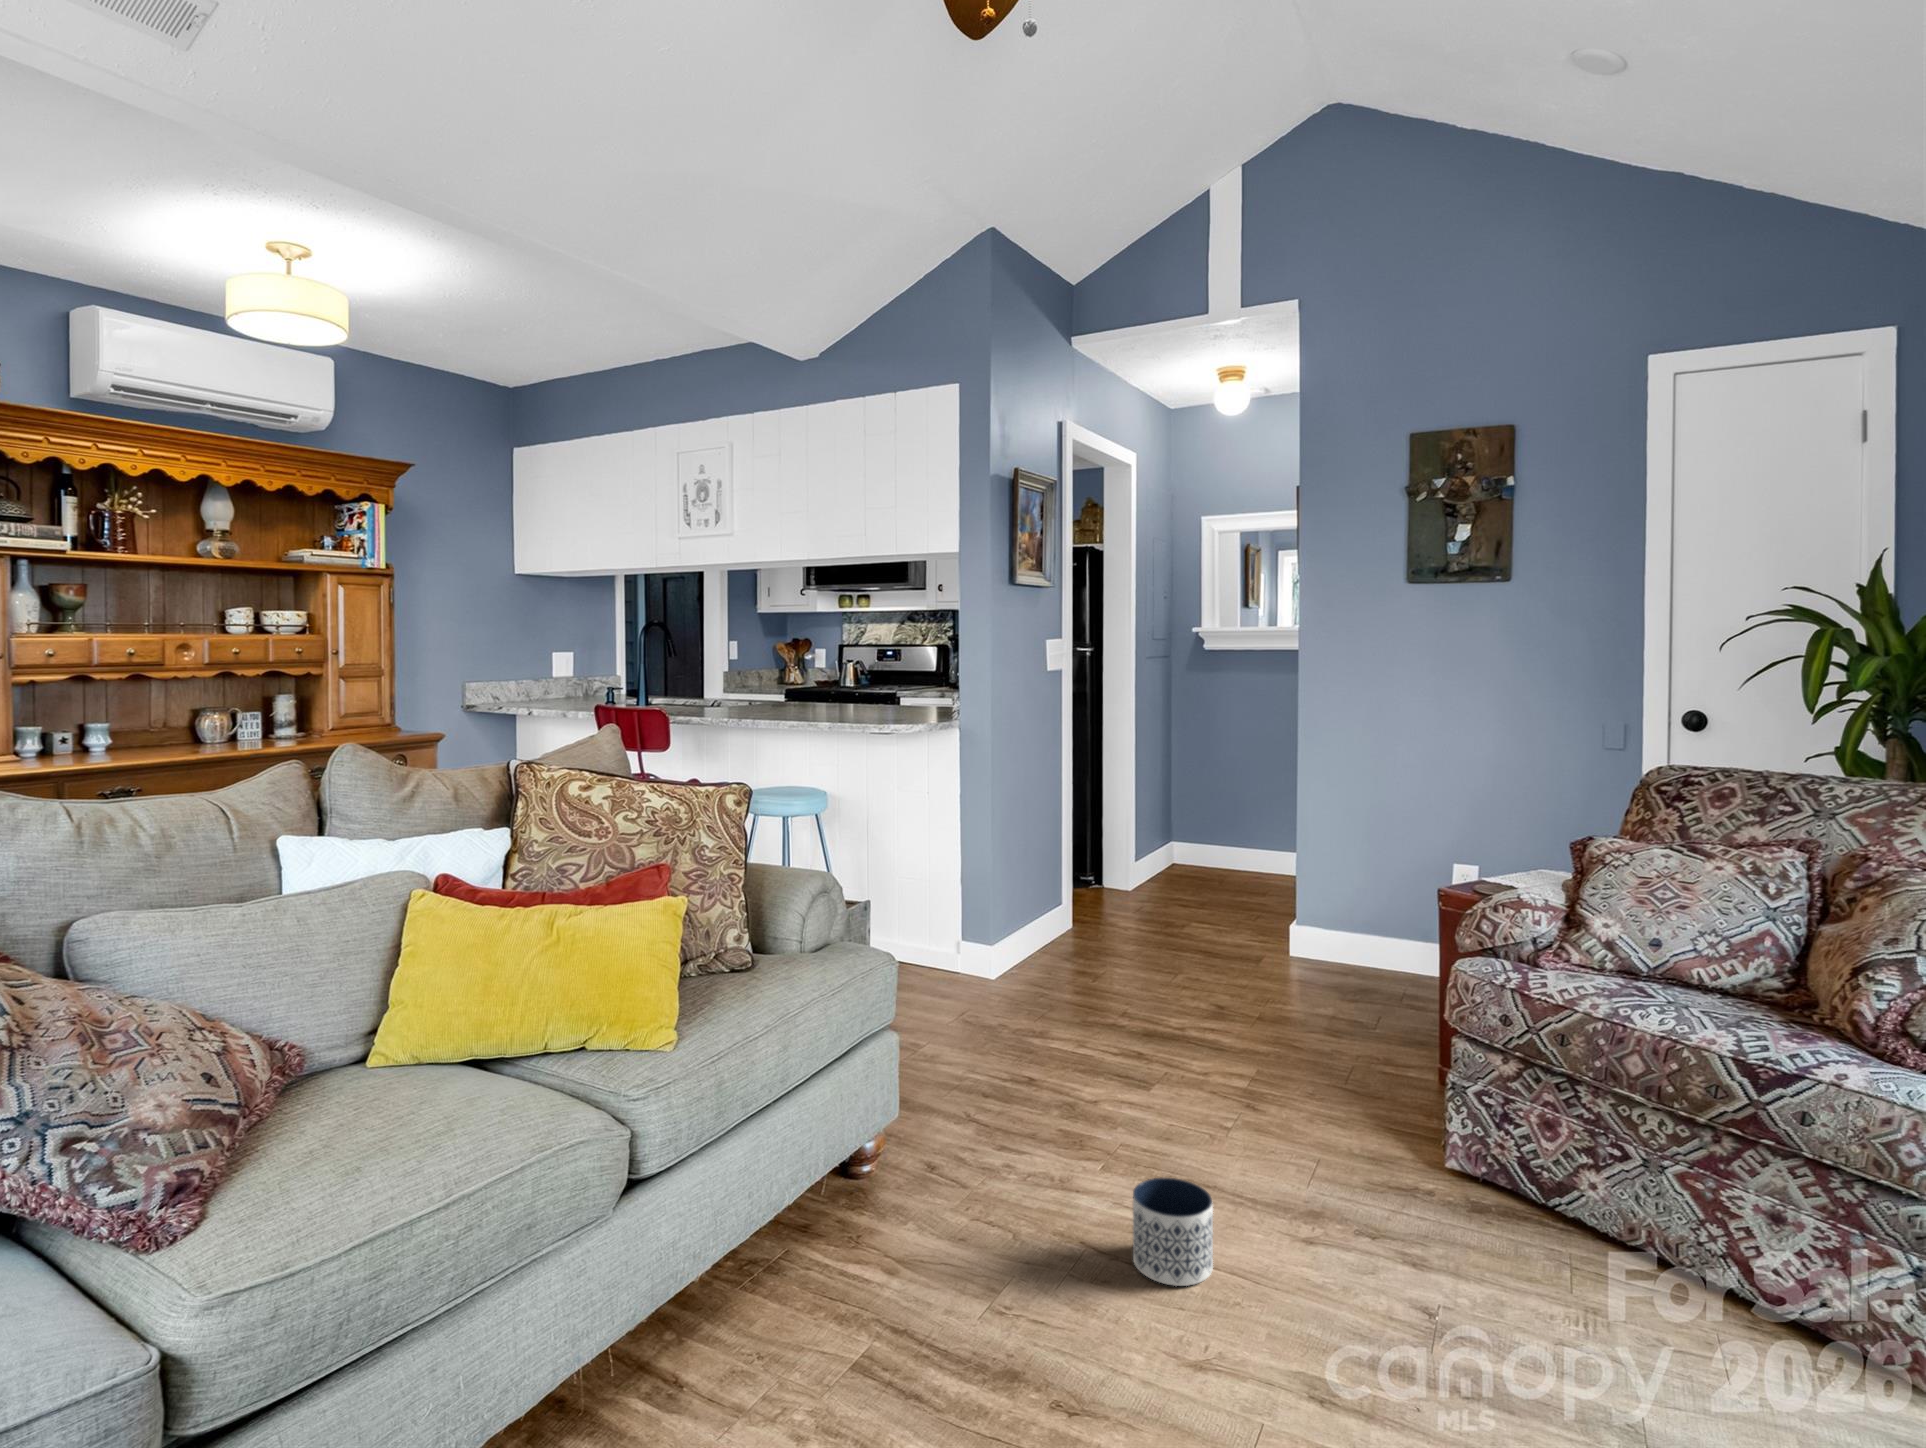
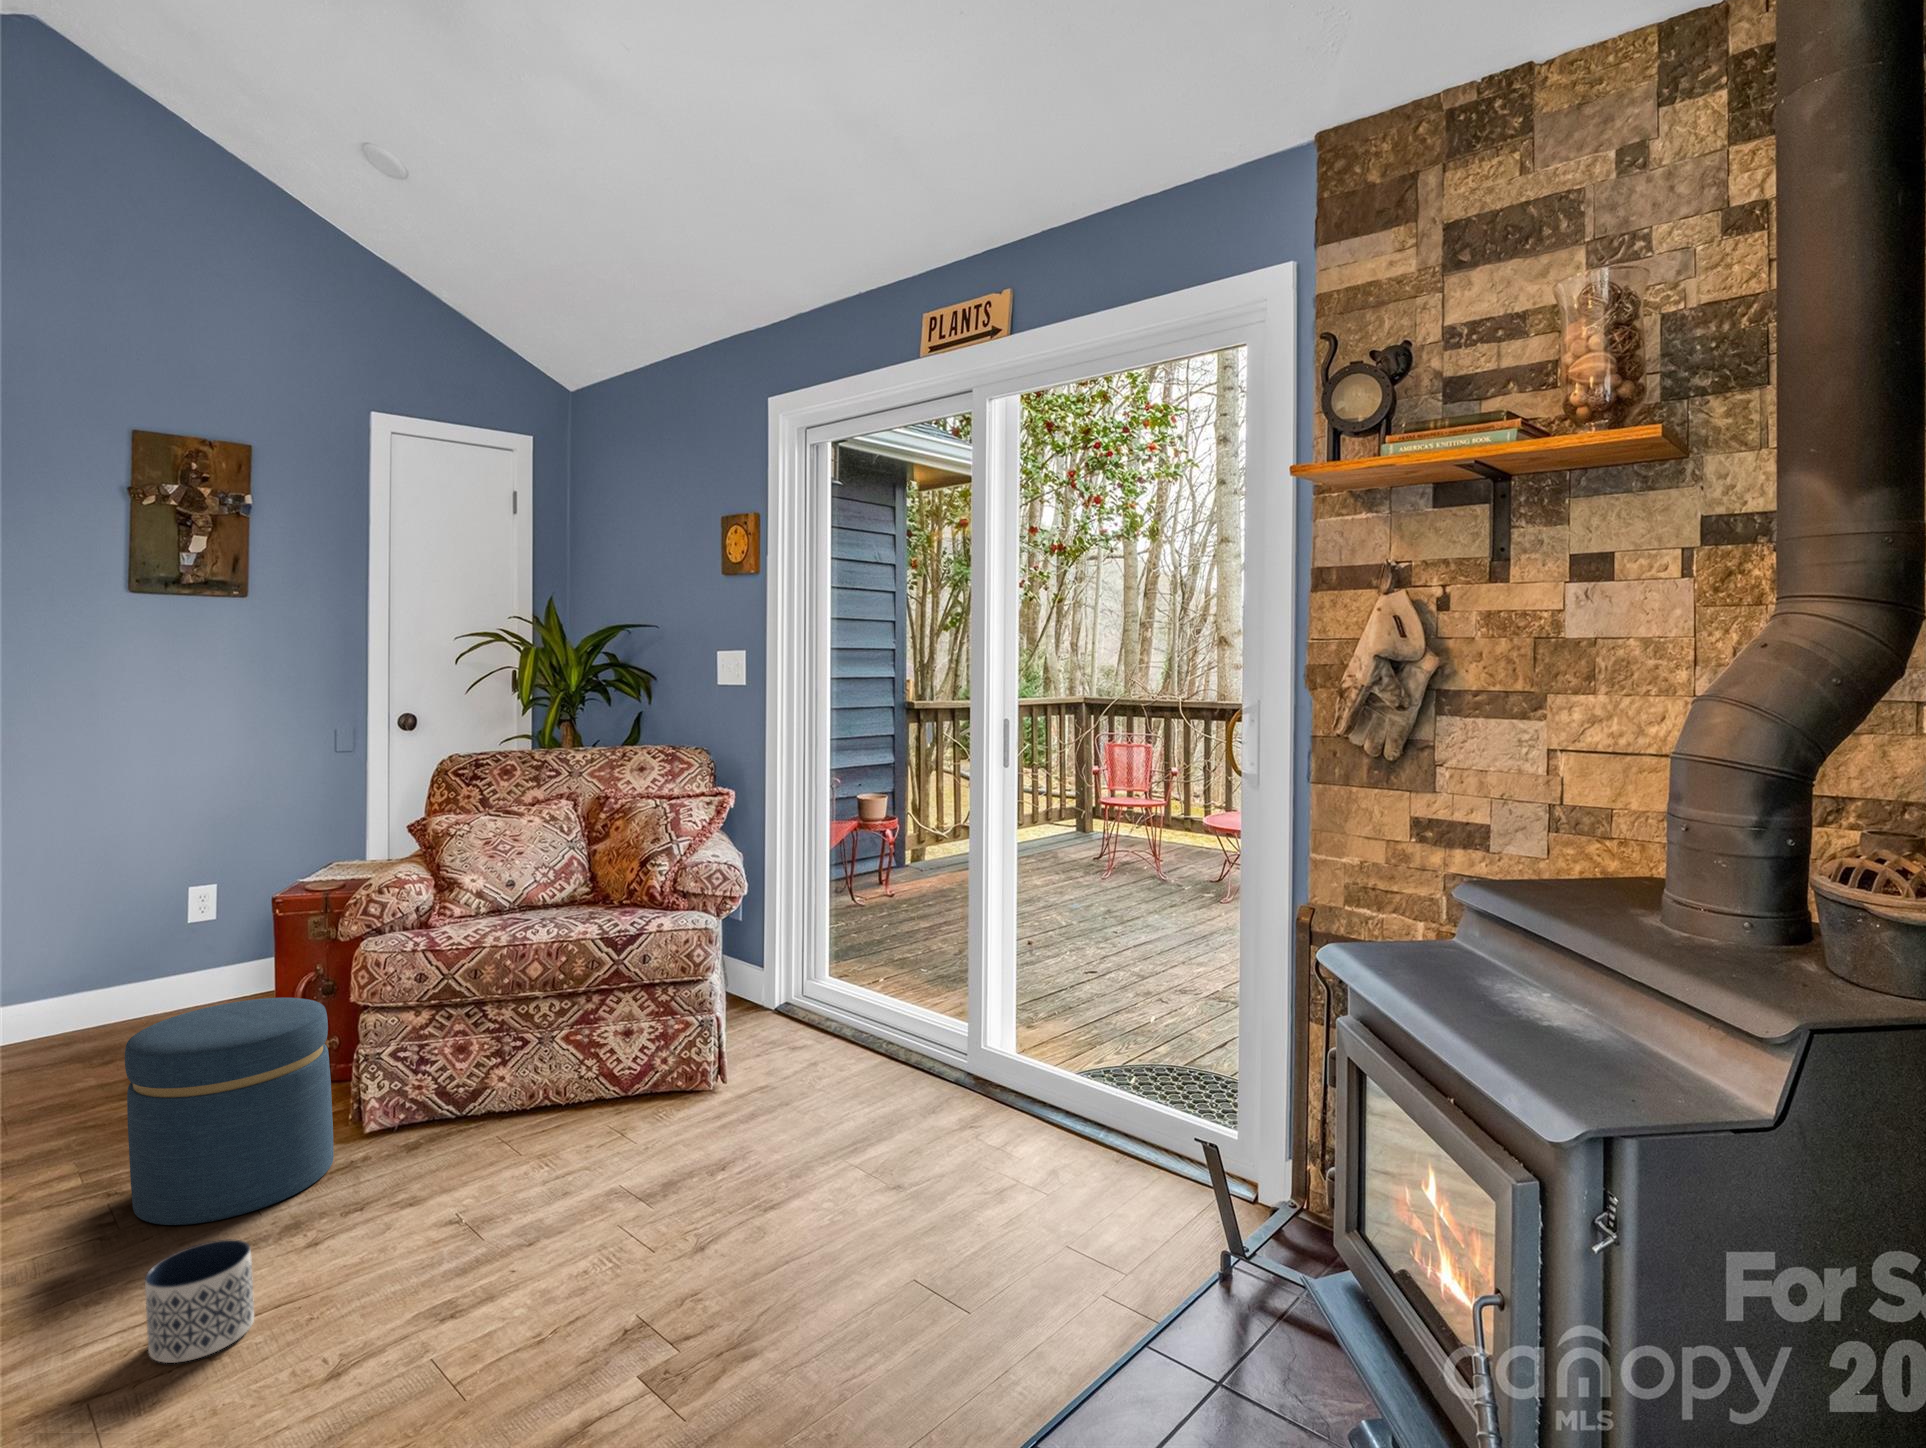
ottoman: none [1246,973,1416,1189] -> present [125,998,334,1225]

